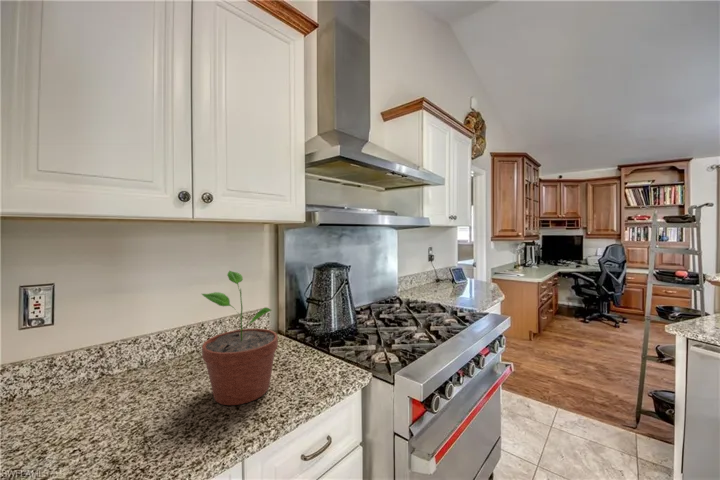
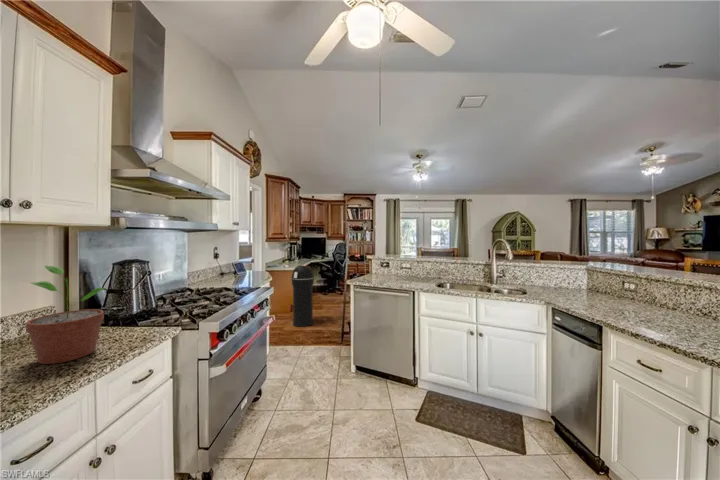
trash can: none [531,277,570,370] -> present [291,265,314,327]

